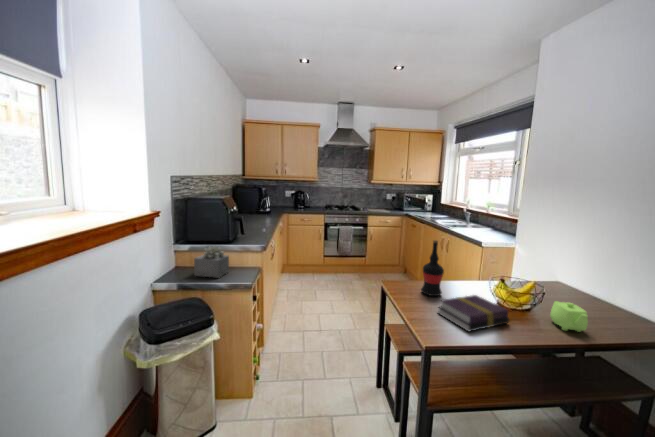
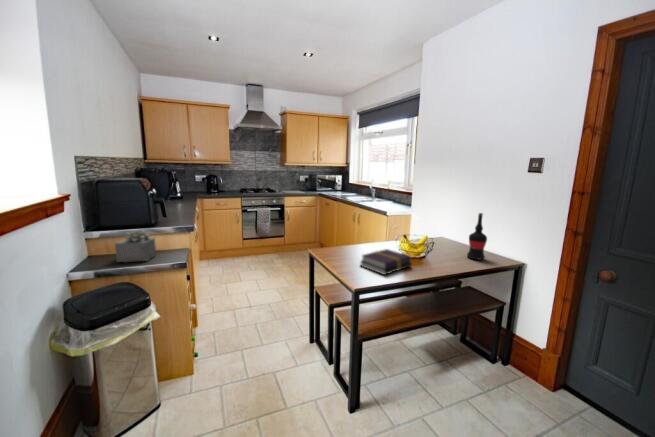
wine bottle: present [421,240,444,296] -> present [467,213,487,259]
teapot: present [550,301,588,332] -> none [438,246,461,266]

